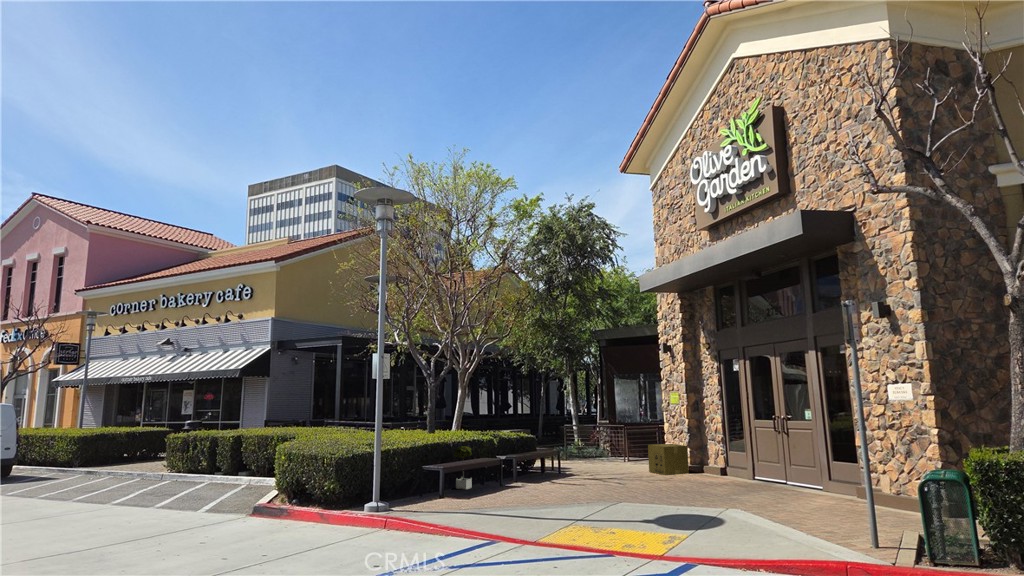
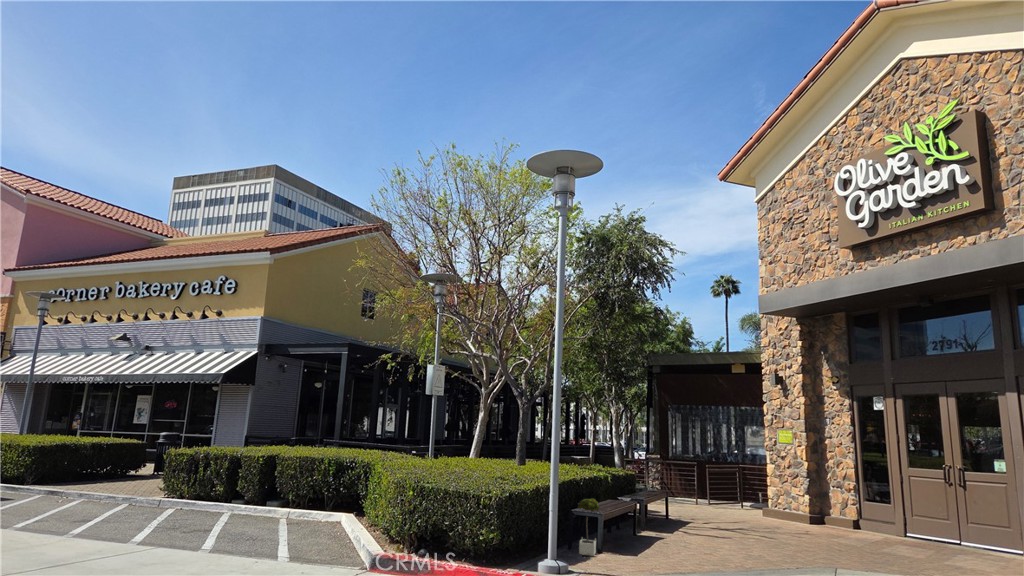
cardboard box: present [648,444,689,475] -> none [759,489,812,529]

